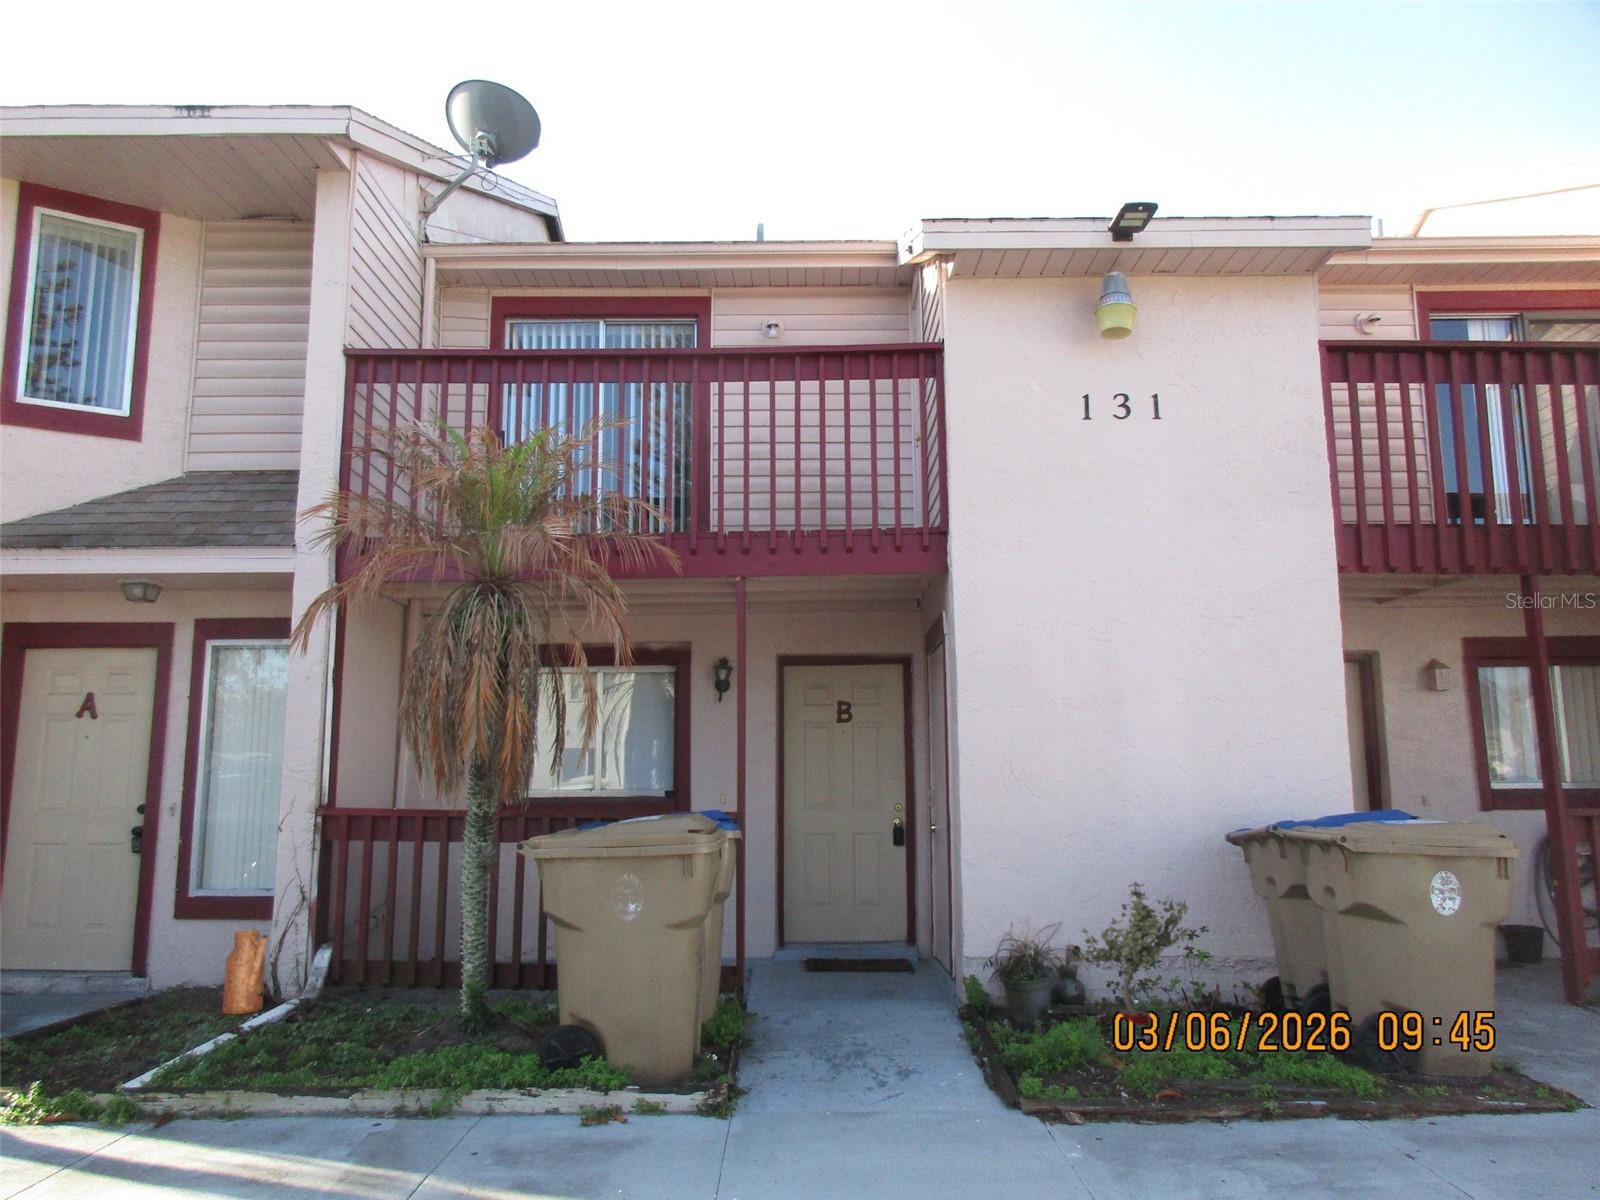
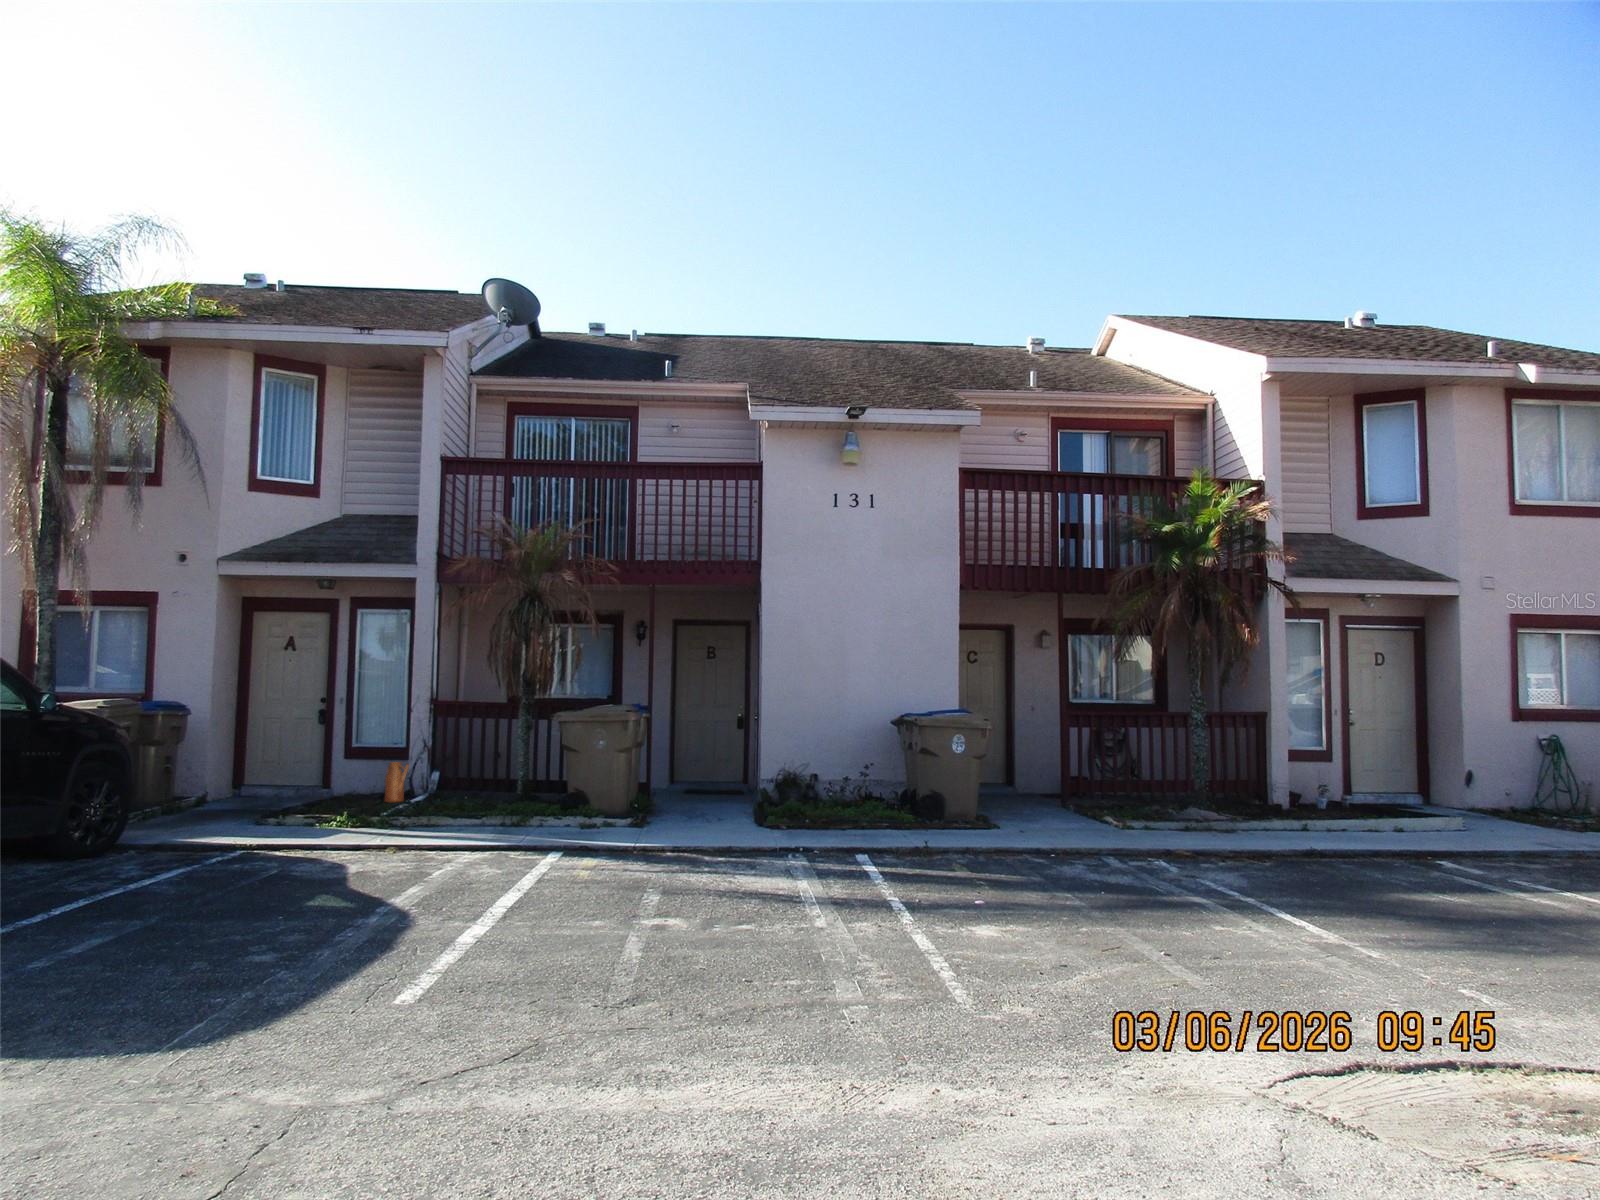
potted tree: present [1074,882,1188,1025] -> none [805,740,862,814]

